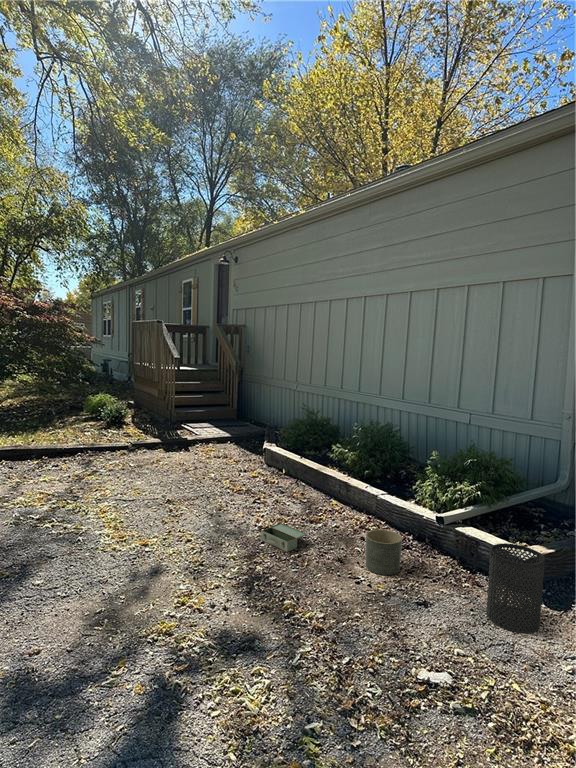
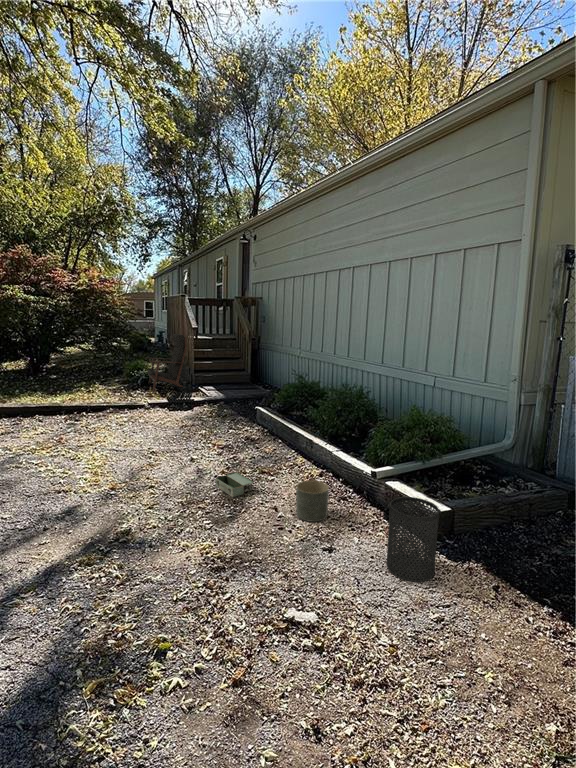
lounge chair: none [113,364,166,433] -> present [146,334,187,393]

